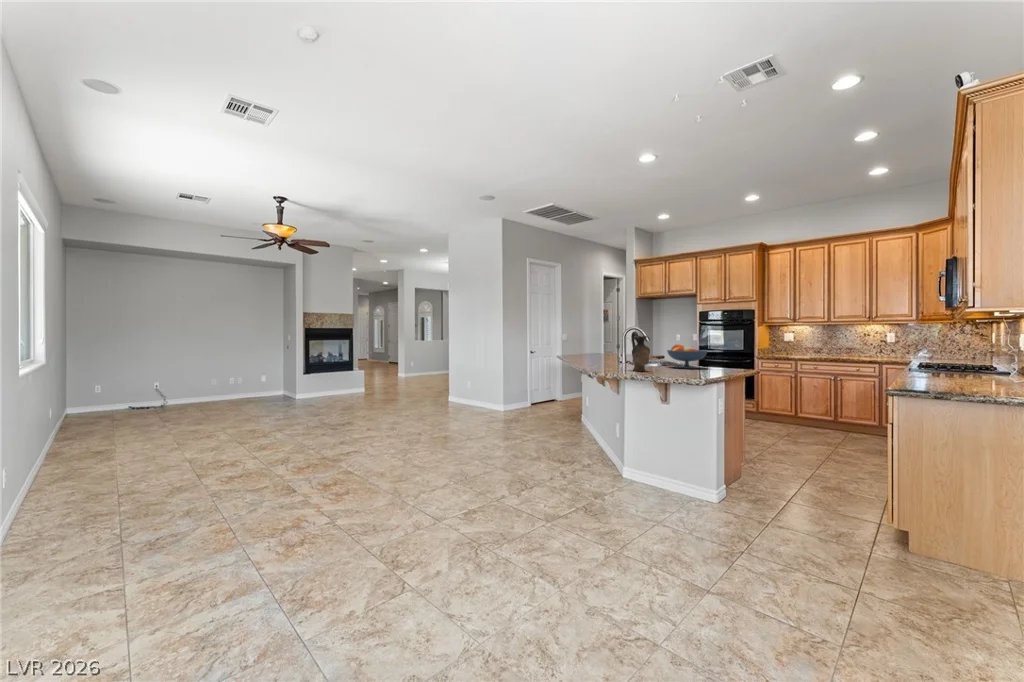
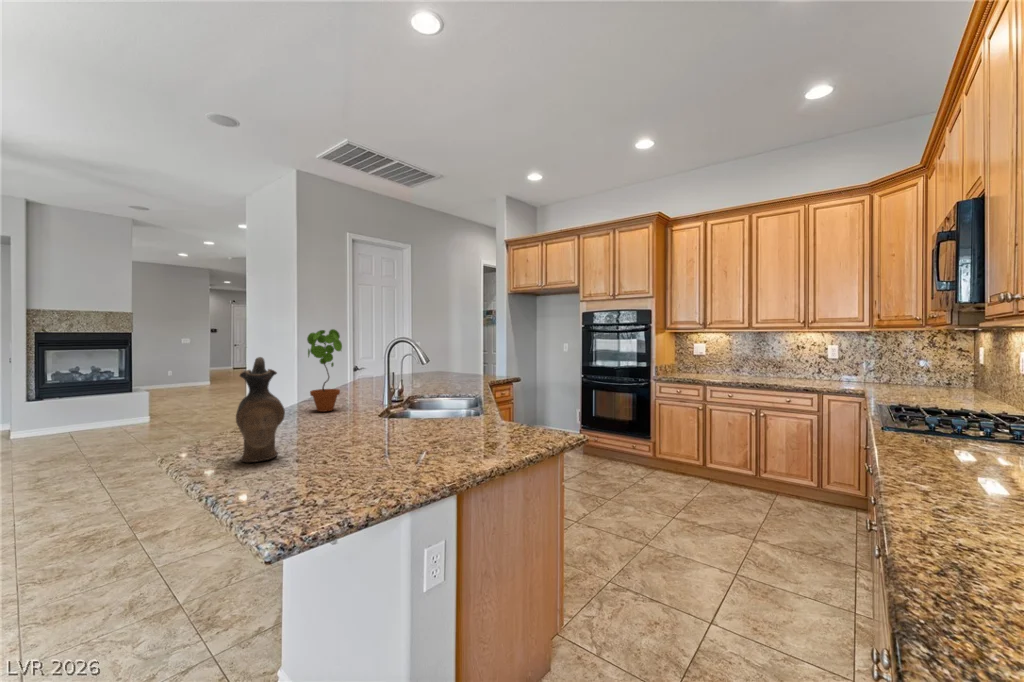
potted plant: none [596,322,614,364] -> present [307,329,342,412]
fruit bowl: present [667,344,707,369] -> none [400,377,482,436]

